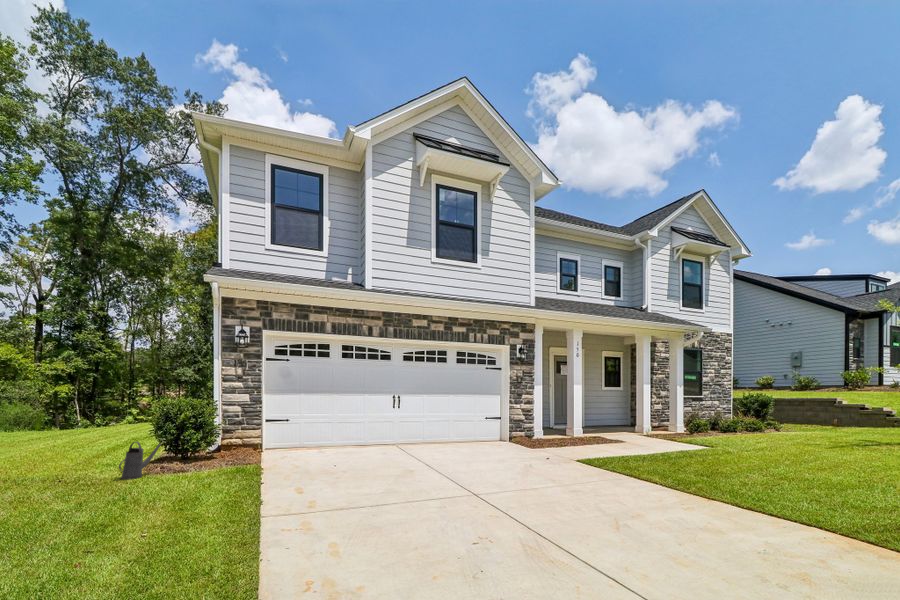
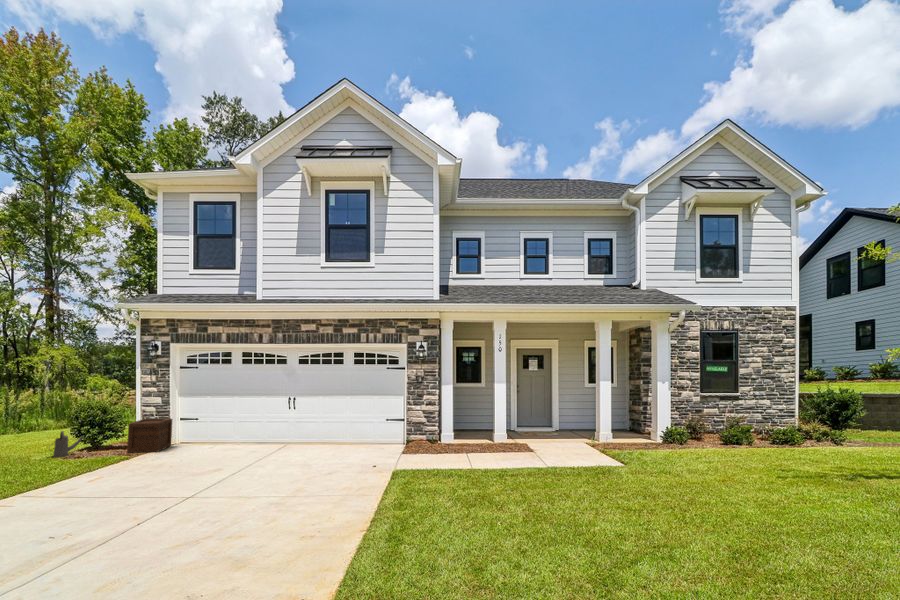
wooden crate: none [217,423,264,468] -> present [127,418,172,453]

